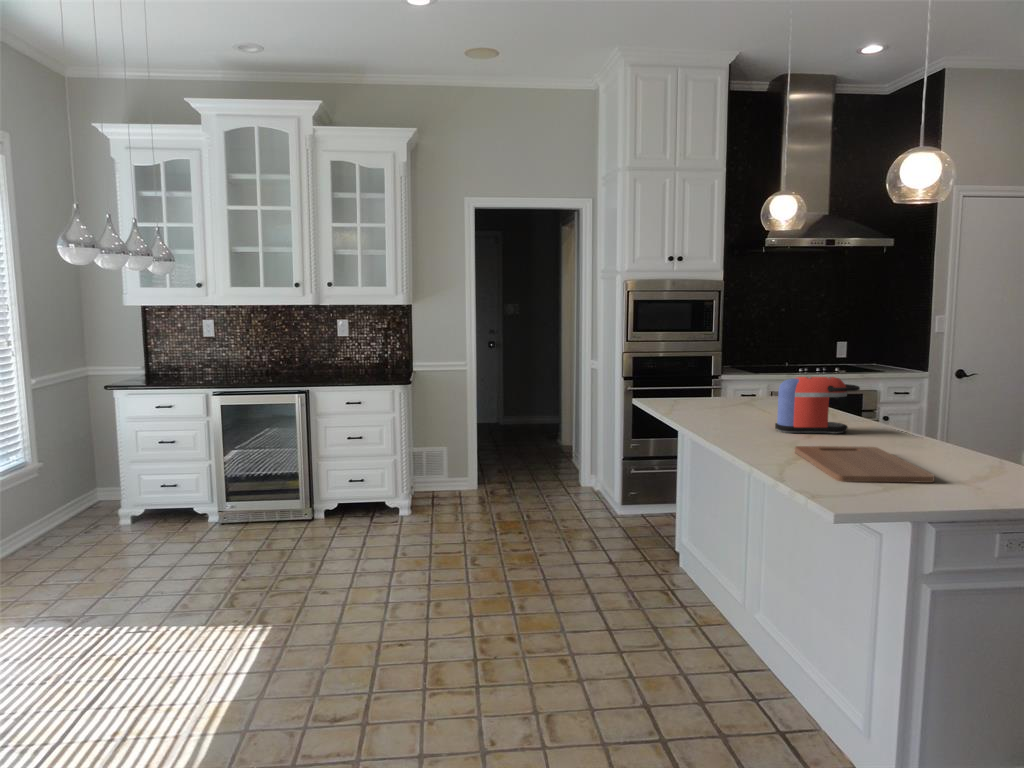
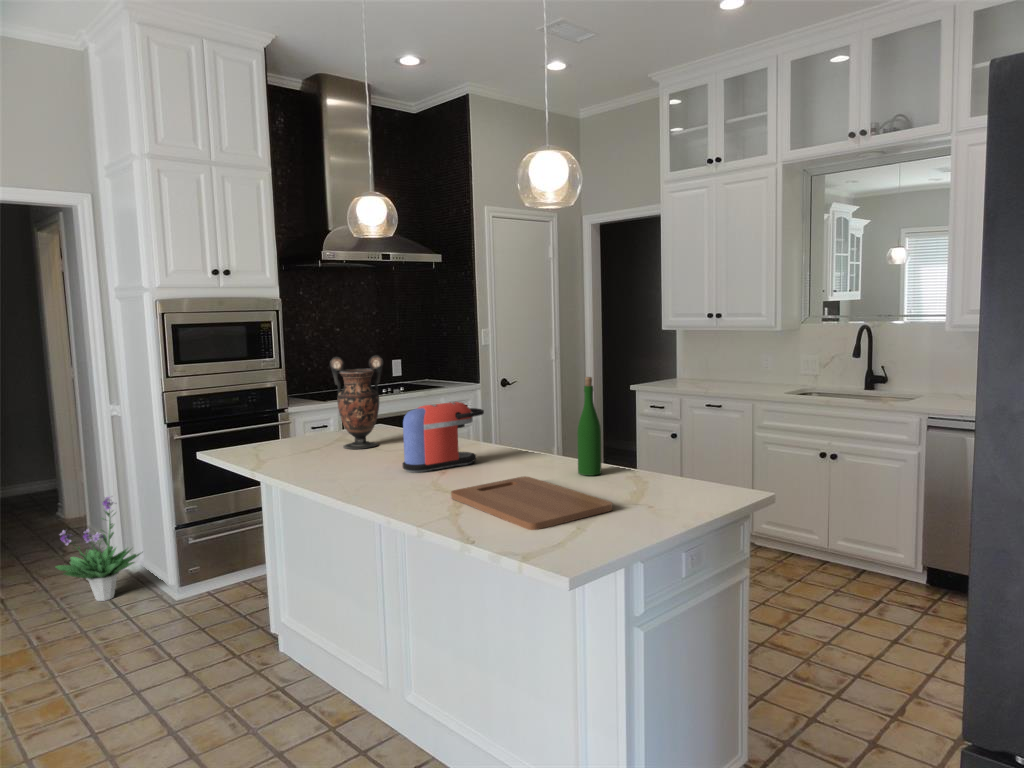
vase: none [737,331,784,411] -> present [330,355,383,449]
wine bottle: none [937,363,968,458] -> present [578,377,601,476]
potted plant: none [544,427,601,504] -> present [56,496,141,601]

